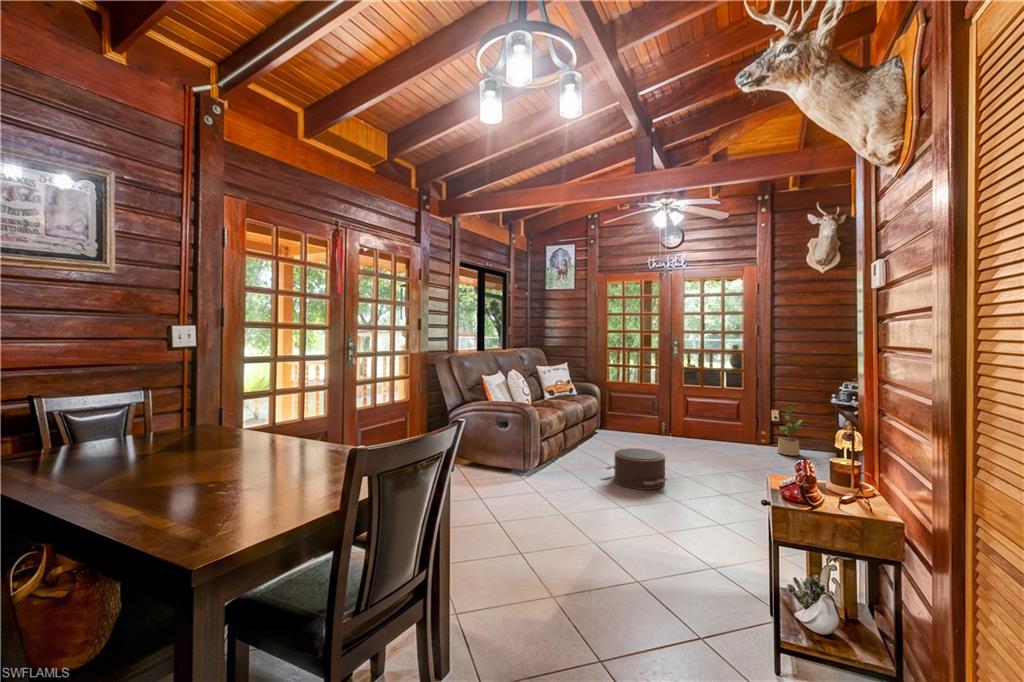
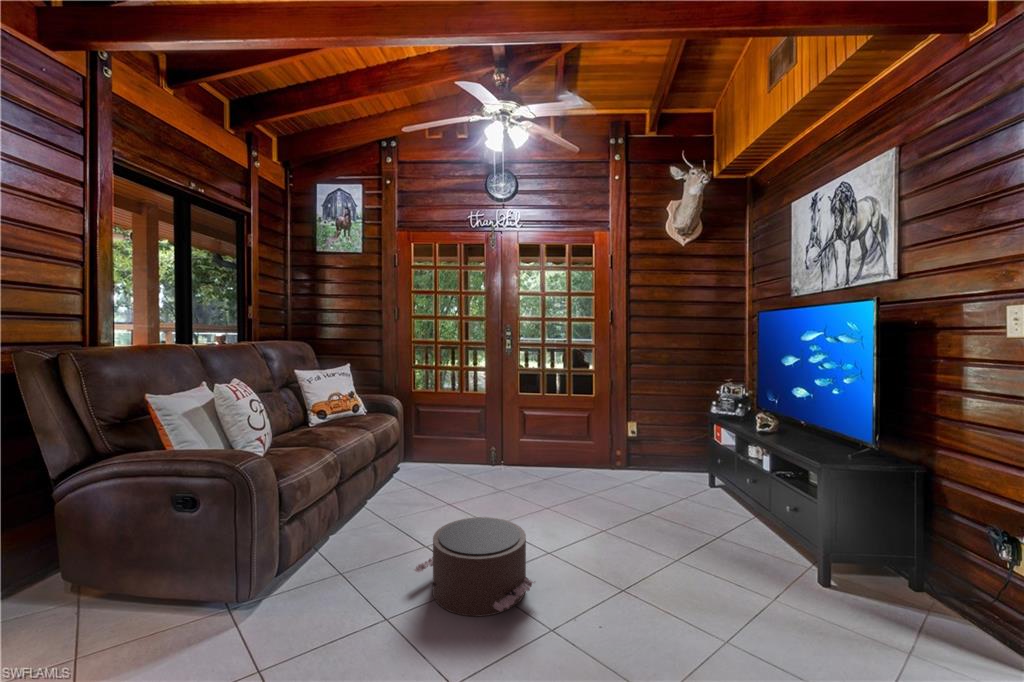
potted plant: present [778,406,803,455] -> none [638,414,667,479]

